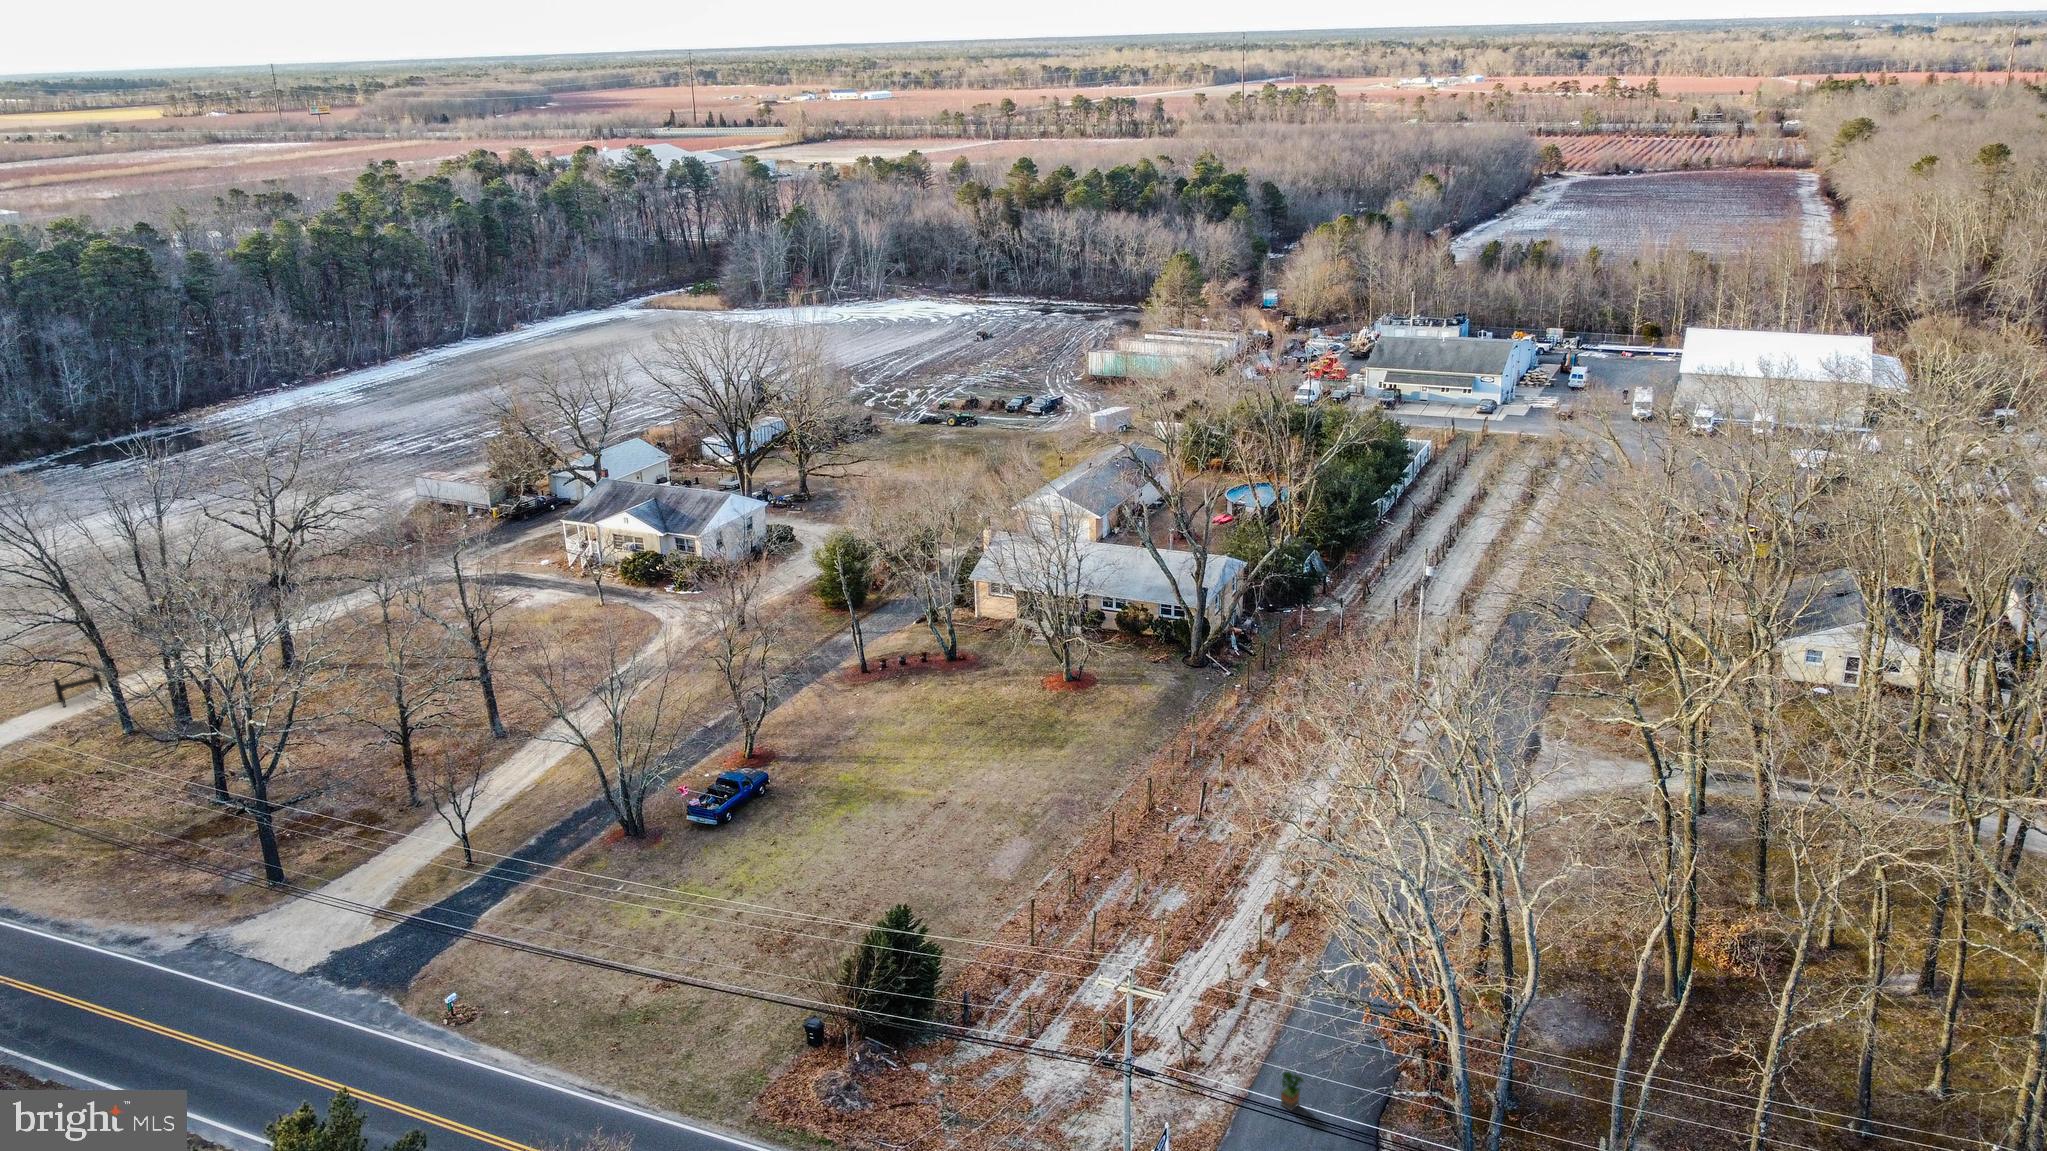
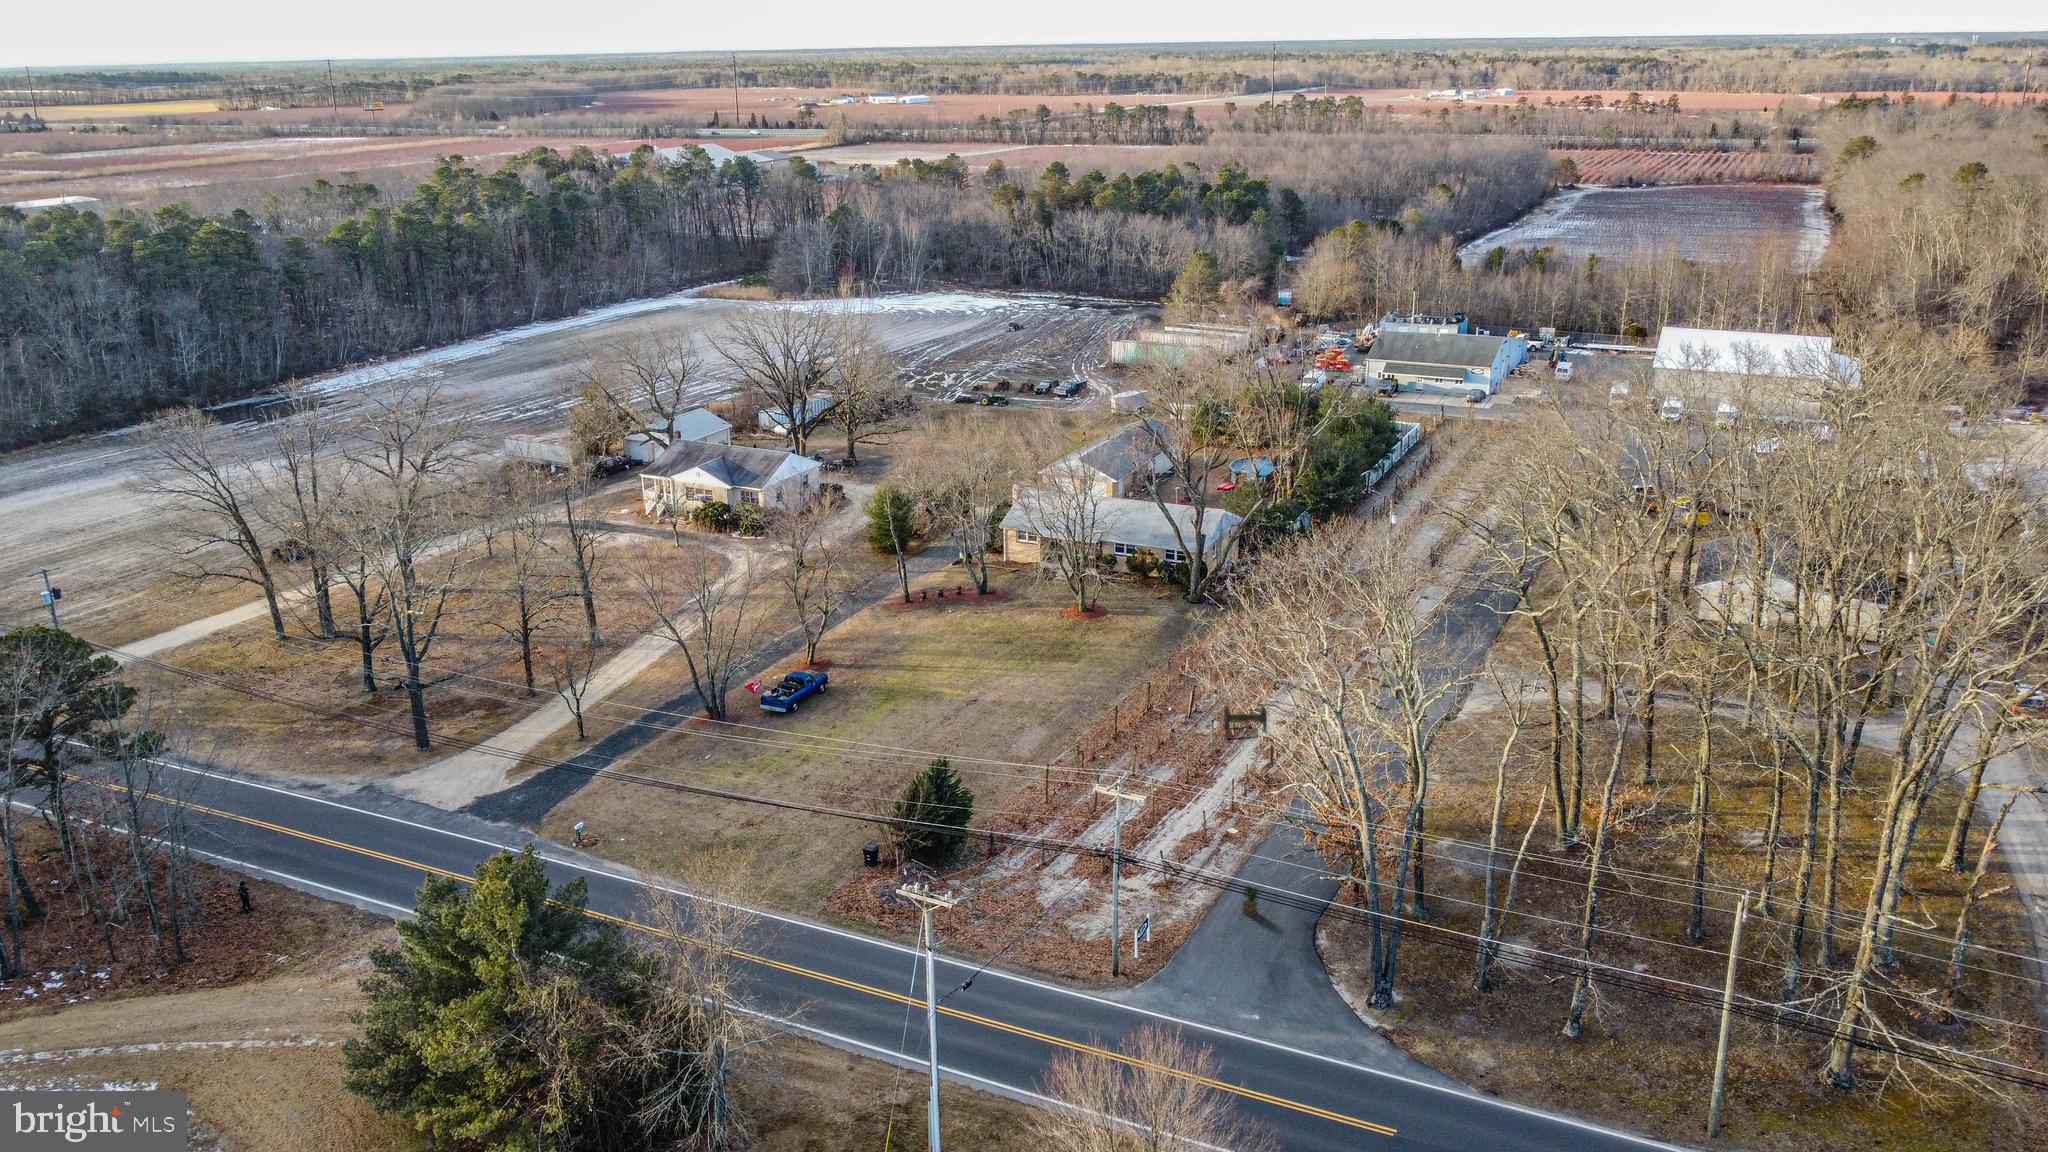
bench: present [53,672,103,707] -> present [1223,706,1267,739]

